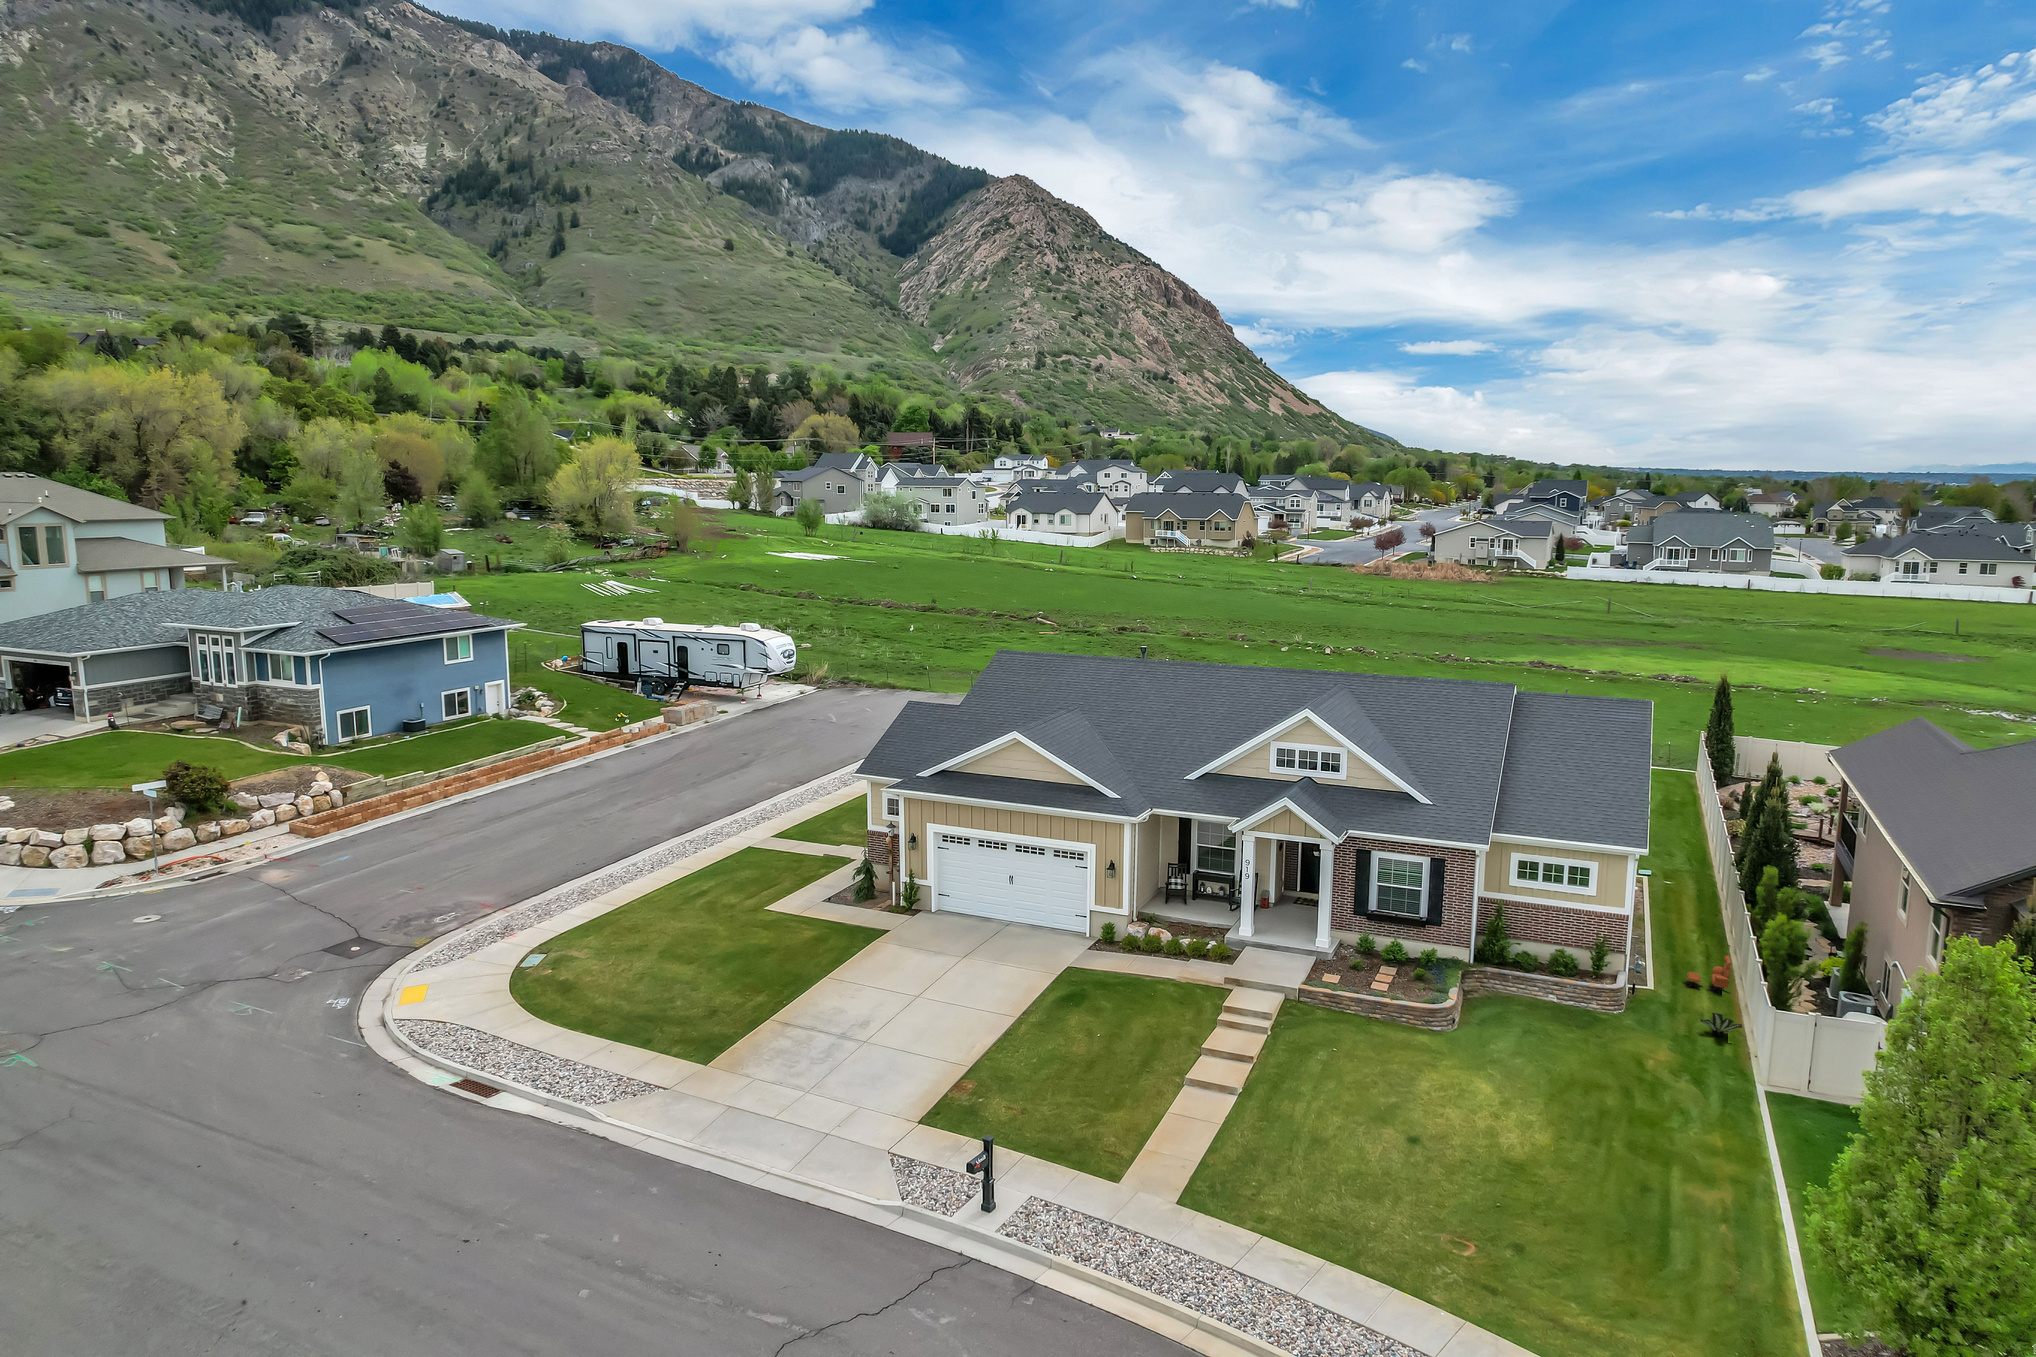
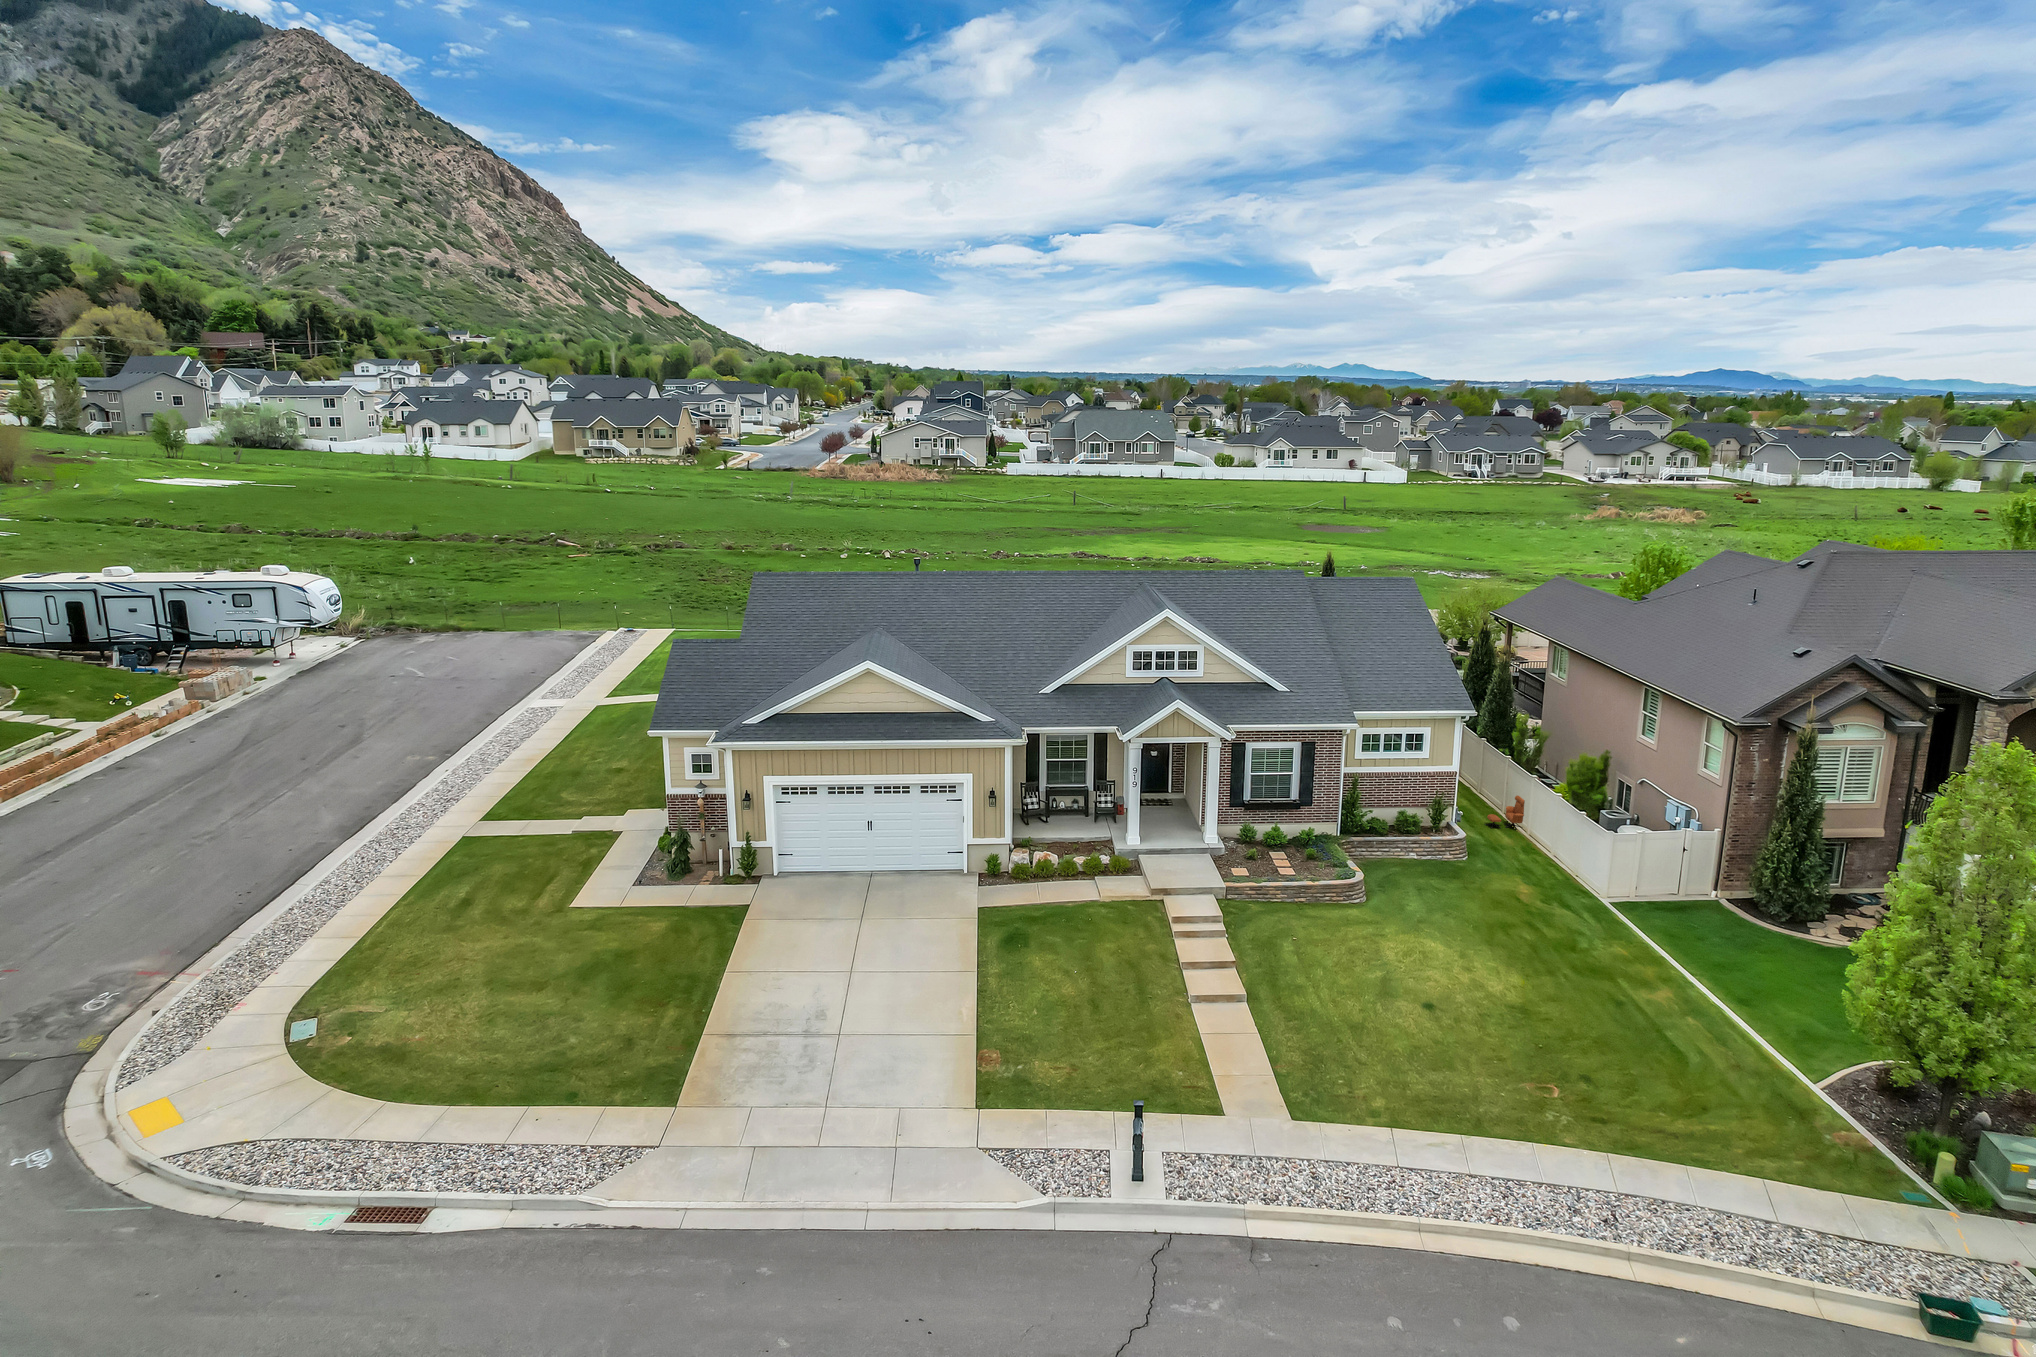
potted plant: present [1700,1013,1742,1037] -> none [1531,844,1565,864]

